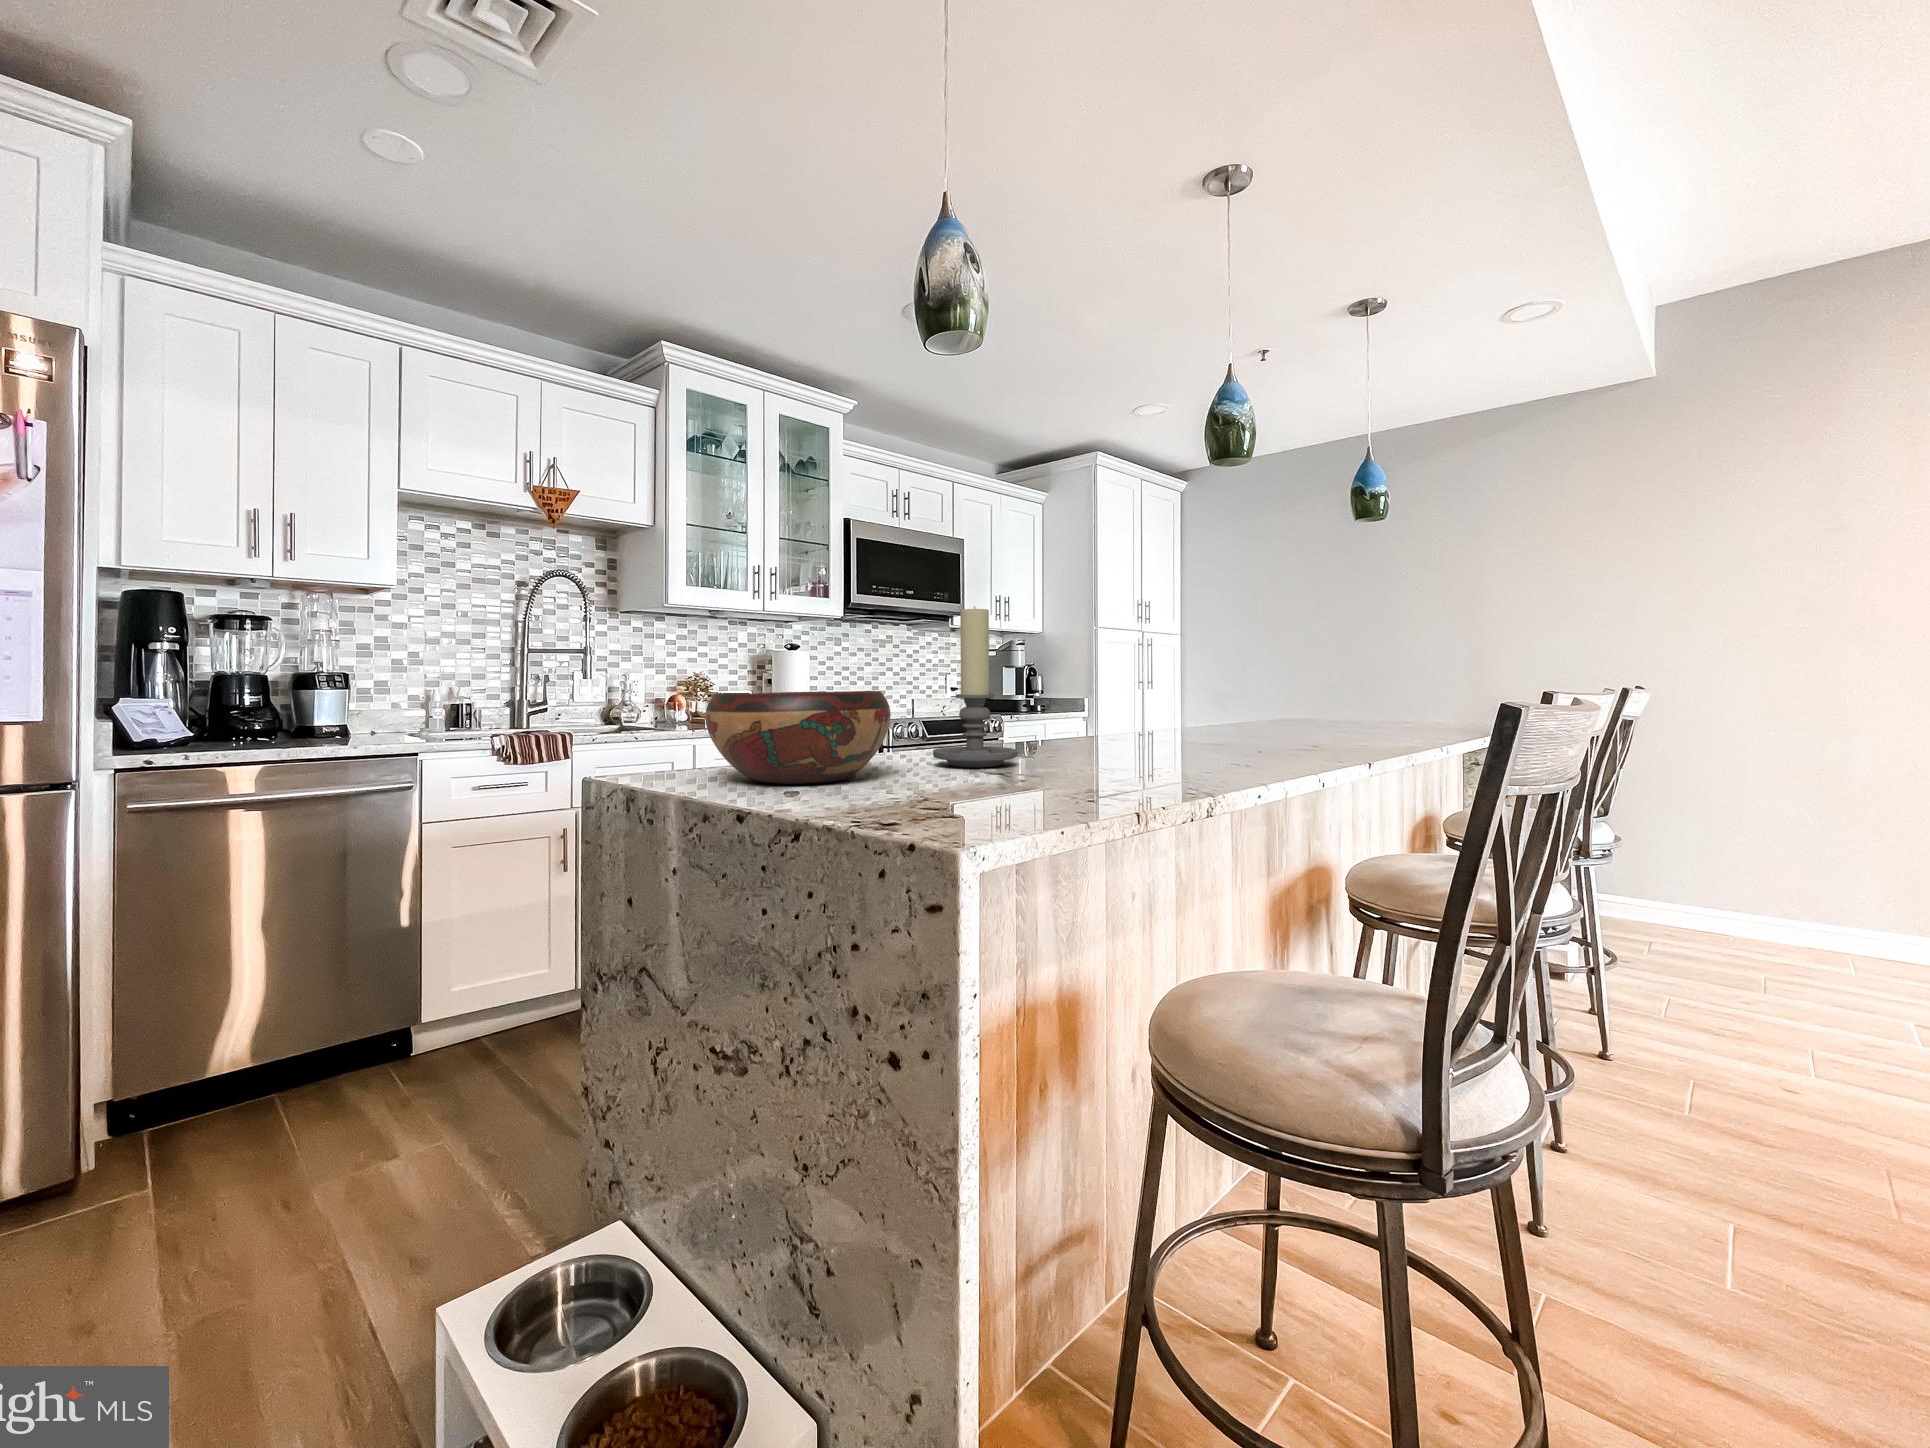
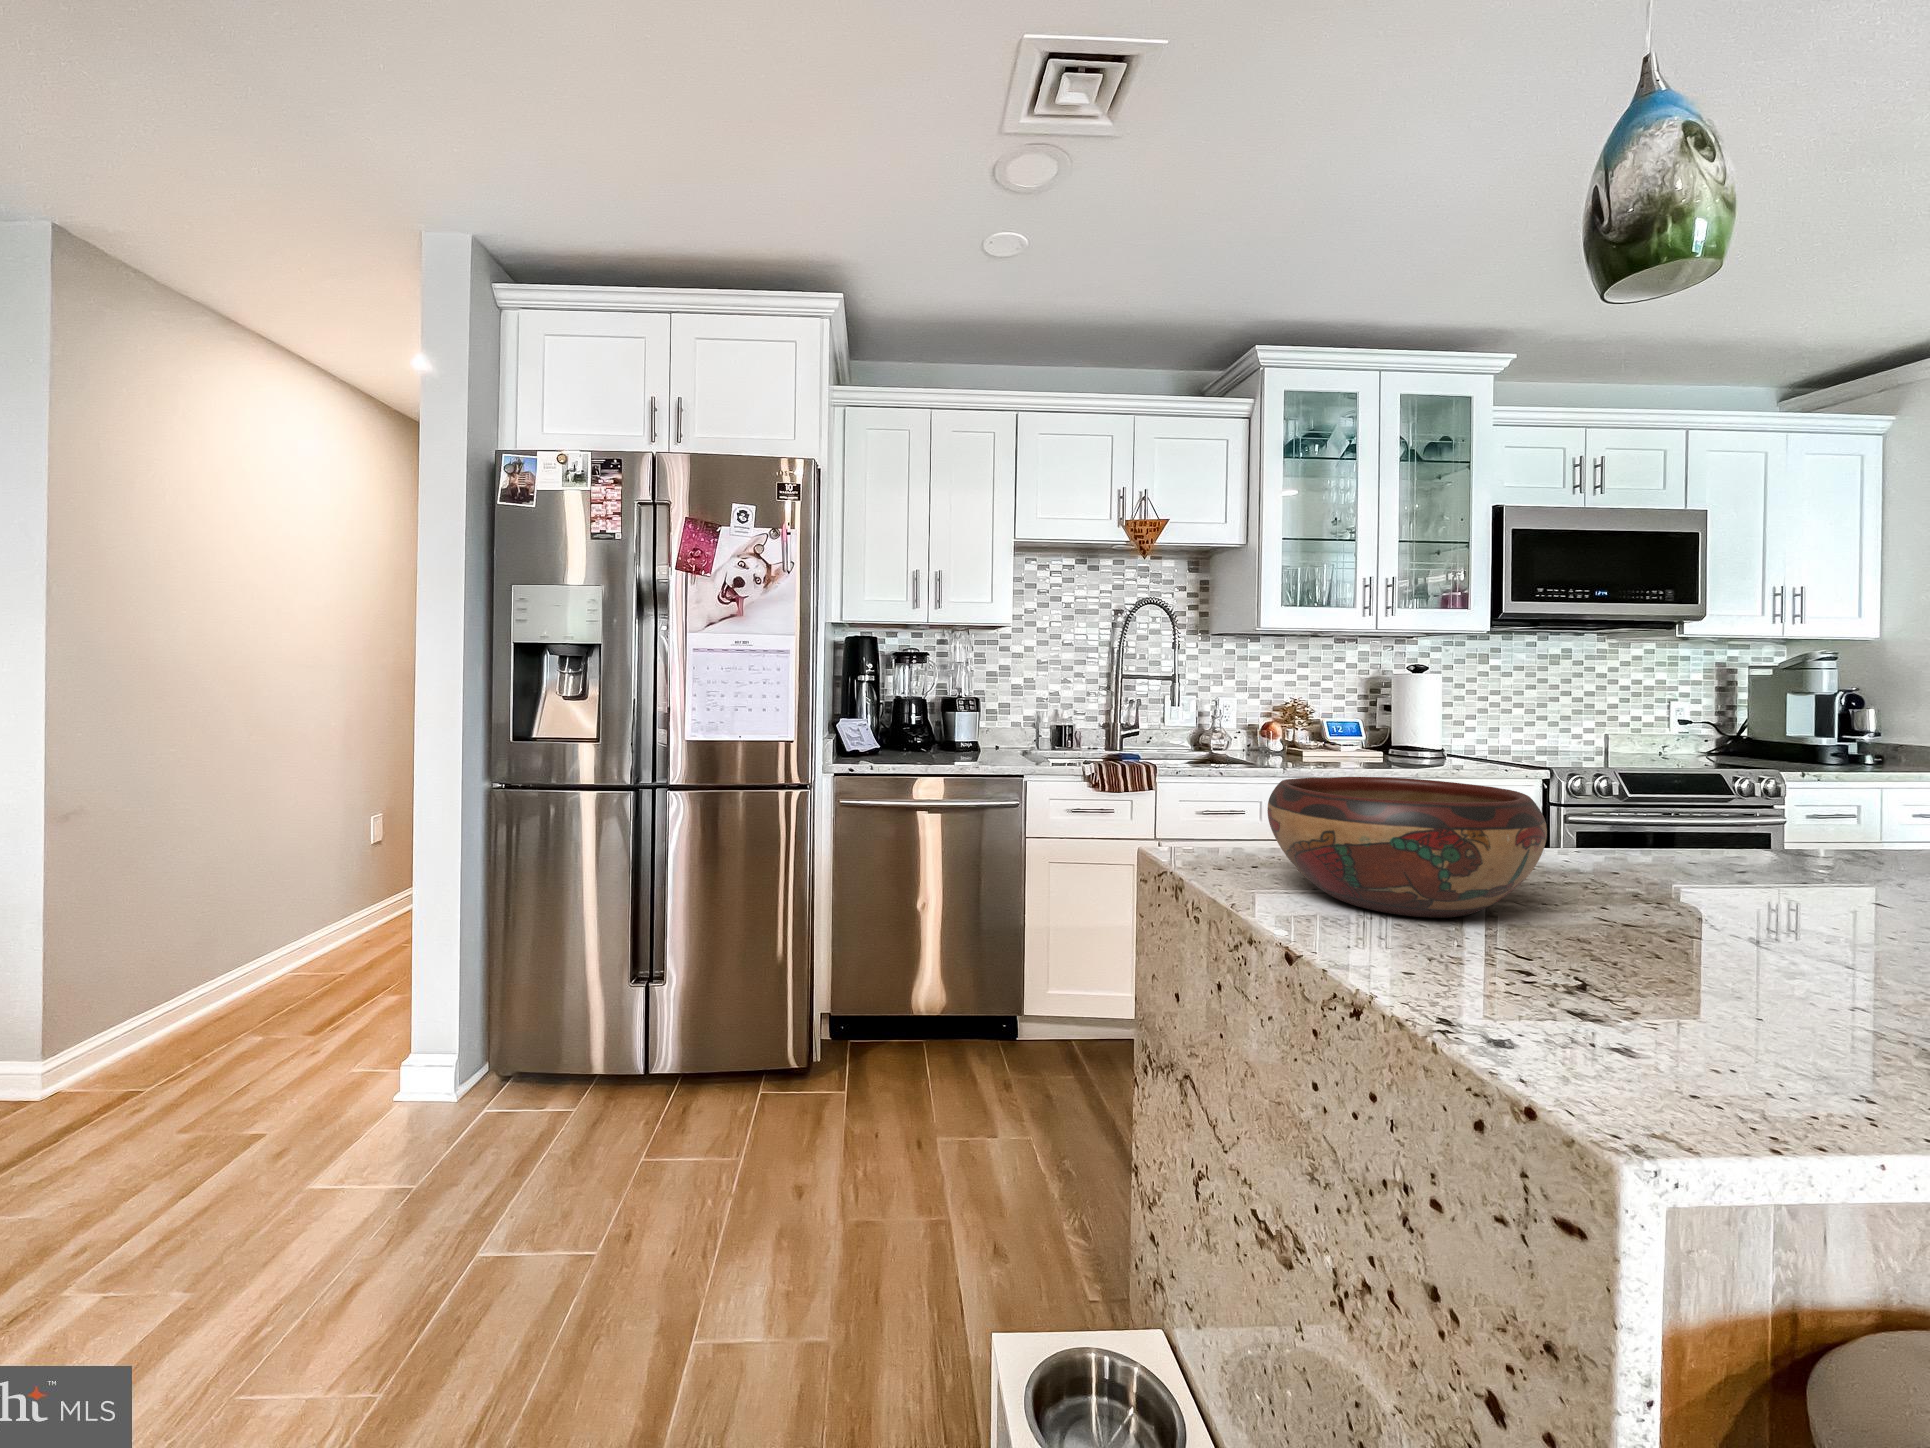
candle holder: present [933,606,1018,767] -> none [1630,663,1820,926]

